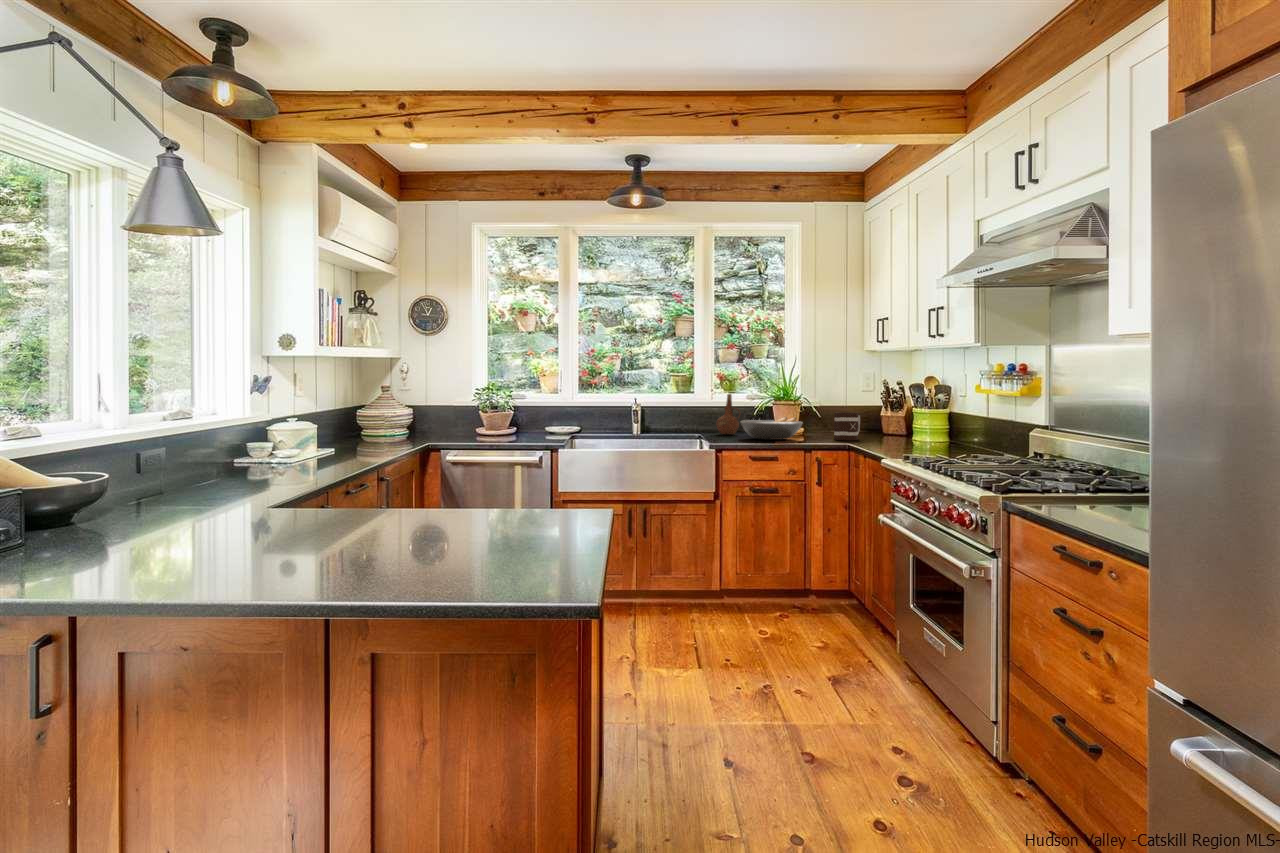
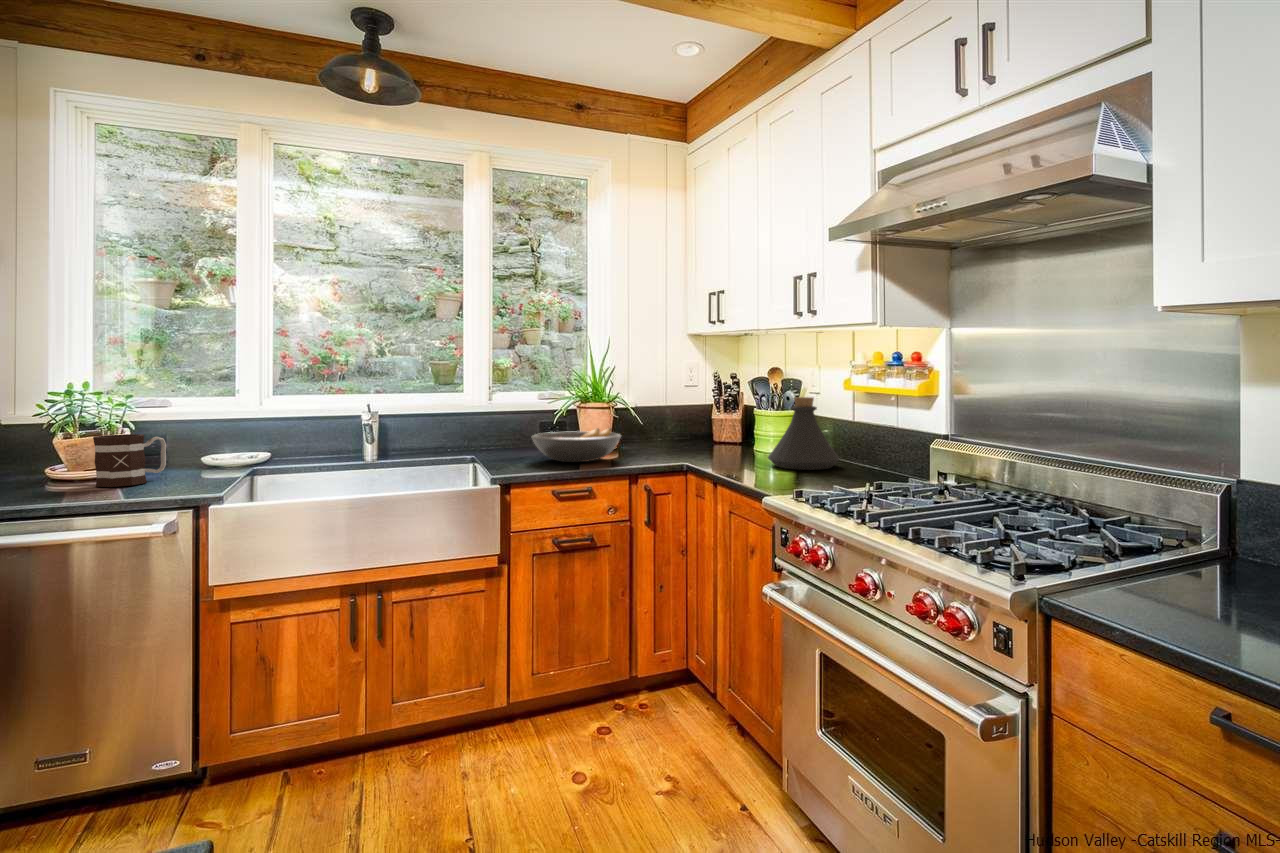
ceramic pitcher: present [716,394,740,434] -> none [494,394,529,453]
bottle: none [909,397,966,449] -> present [768,397,839,470]
mug: present [834,412,860,440] -> present [93,434,166,487]

